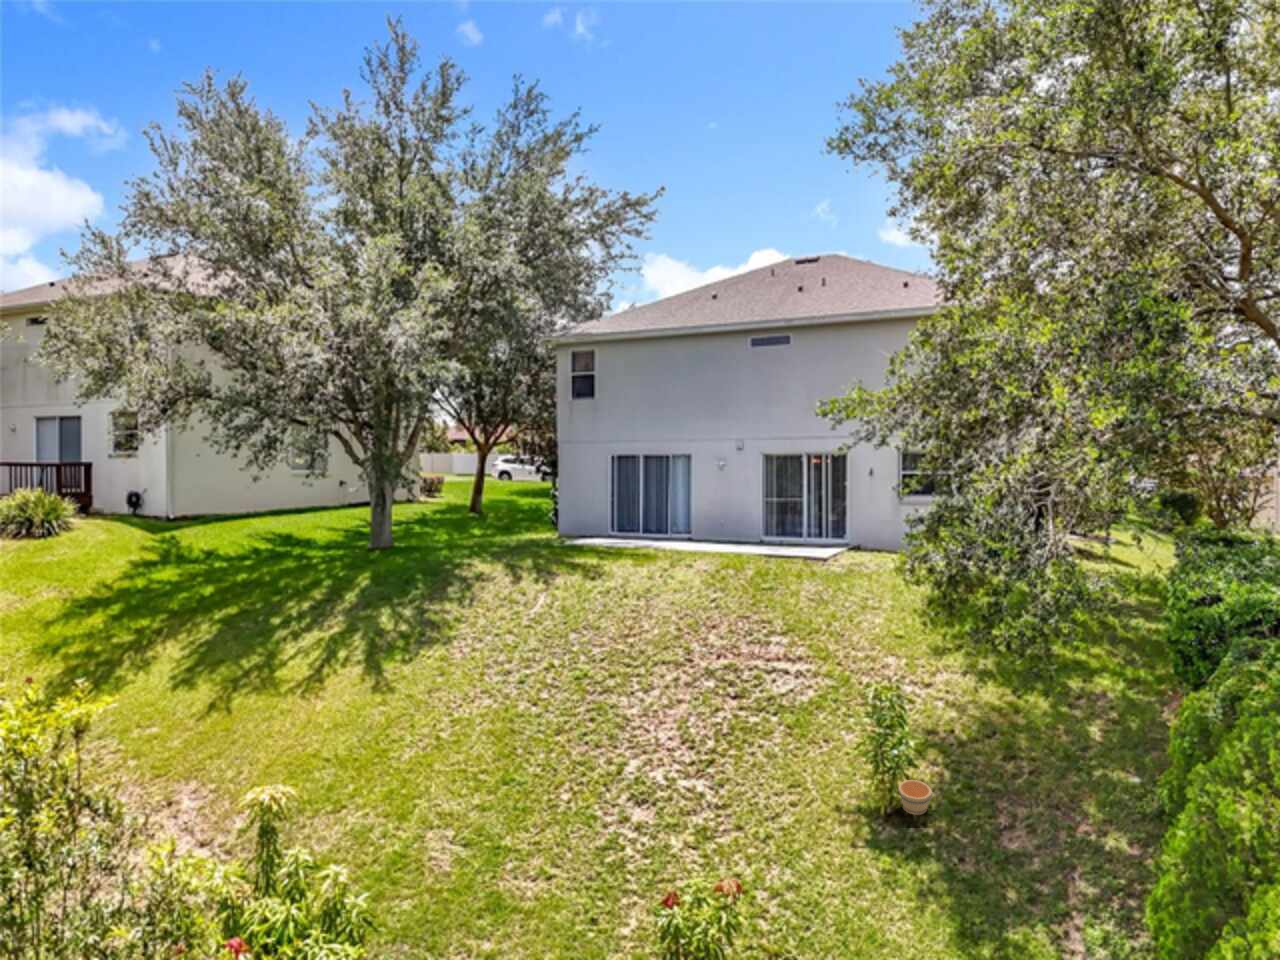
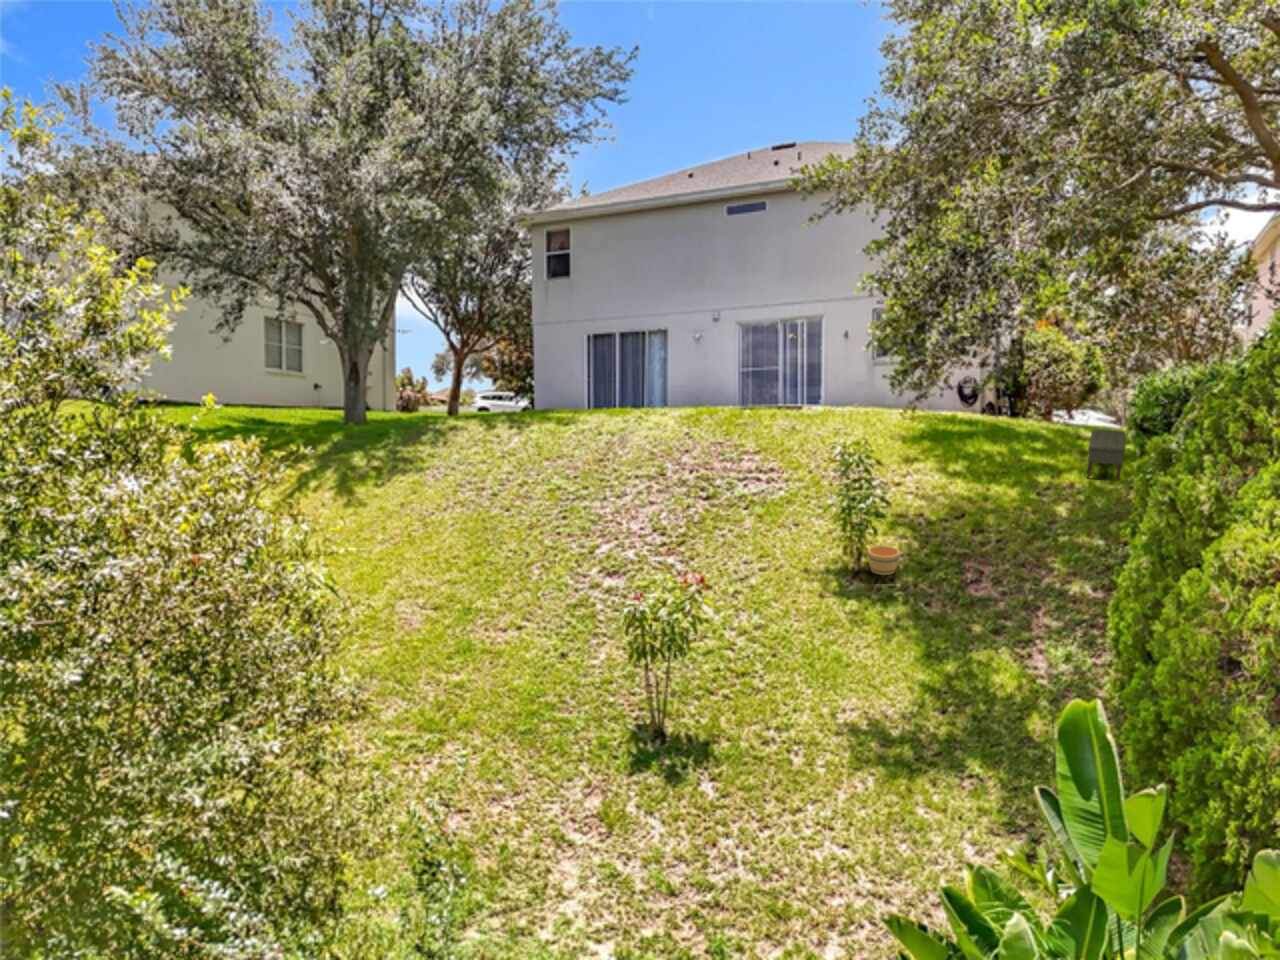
bench: none [1125,618,1164,684] -> present [1087,429,1125,481]

